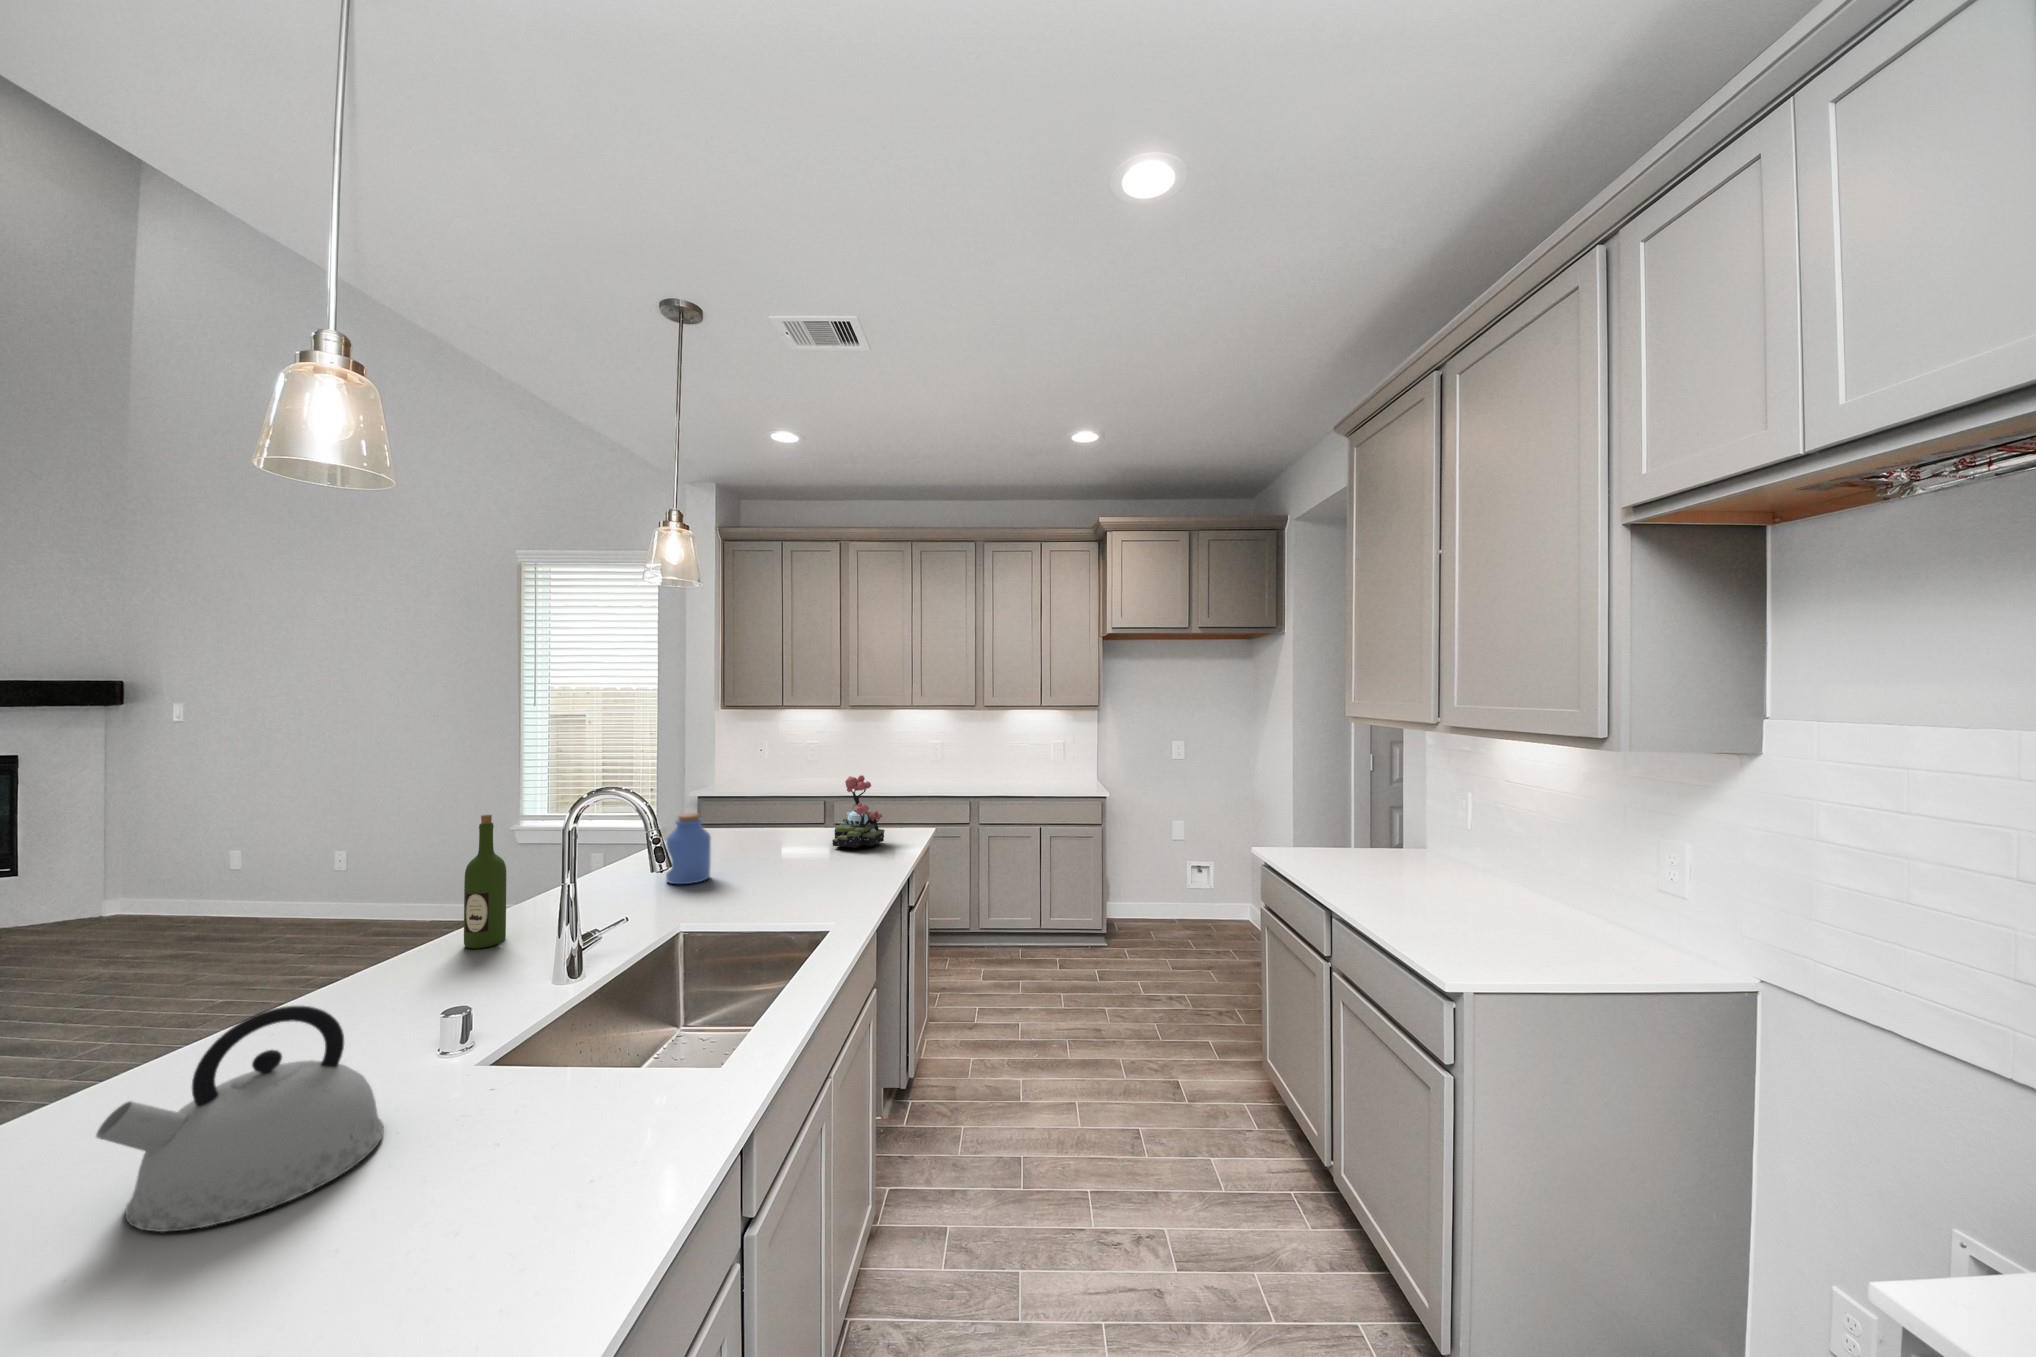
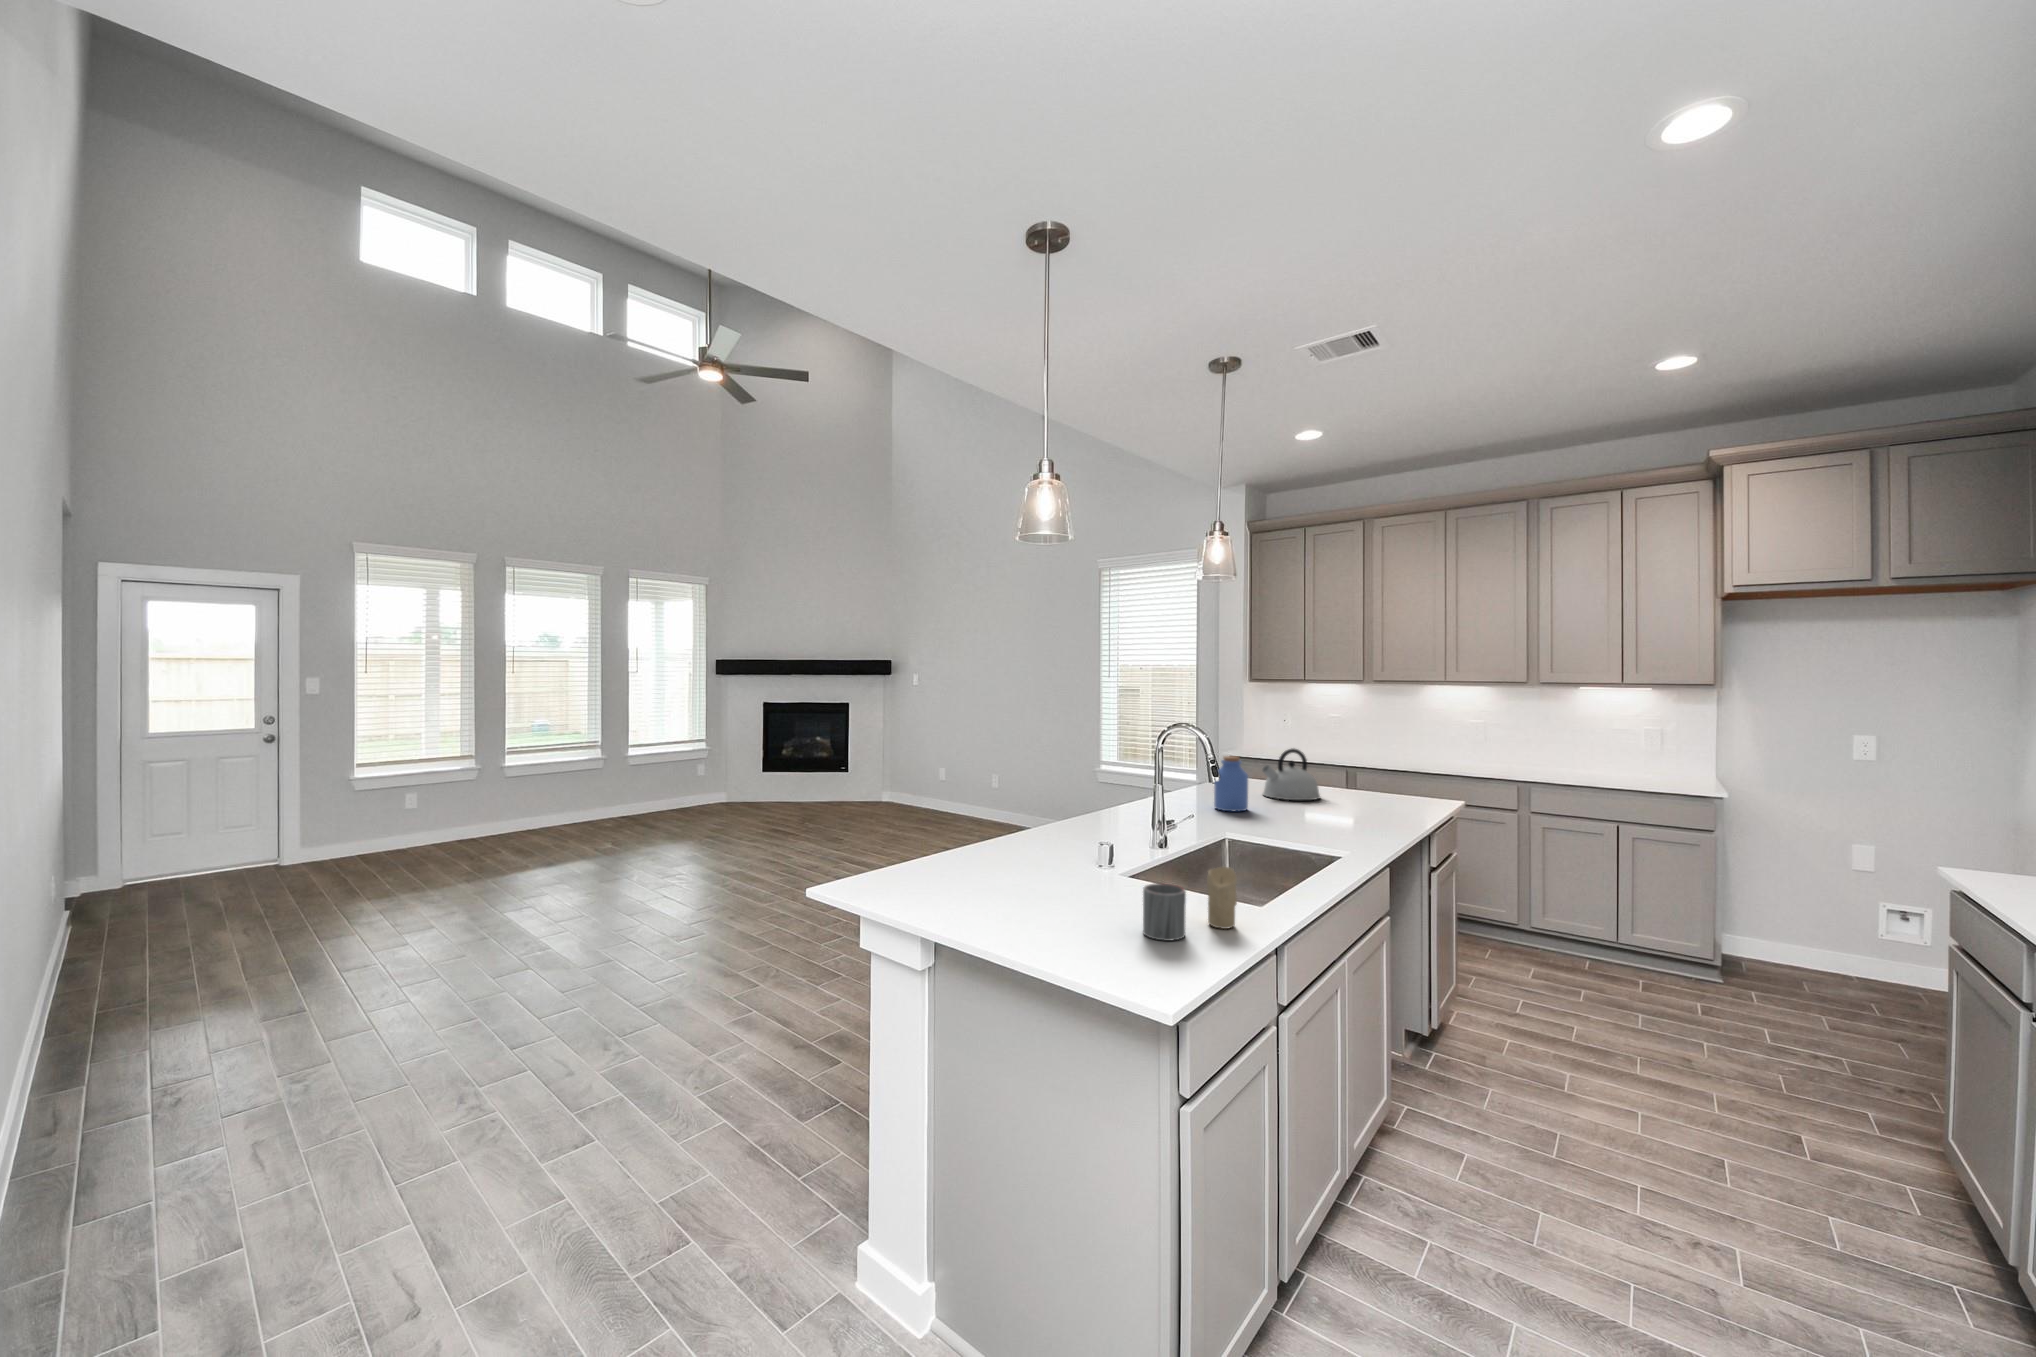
plant: present [832,775,885,848] -> none [1355,740,1408,806]
wine bottle: present [464,815,506,948] -> none [1092,737,1115,826]
kettle: present [96,1006,384,1232] -> present [1262,749,1320,800]
candle: none [622,1047,674,1158] -> present [1207,867,1237,929]
mug: none [487,1115,576,1244] -> present [1143,883,1186,941]

